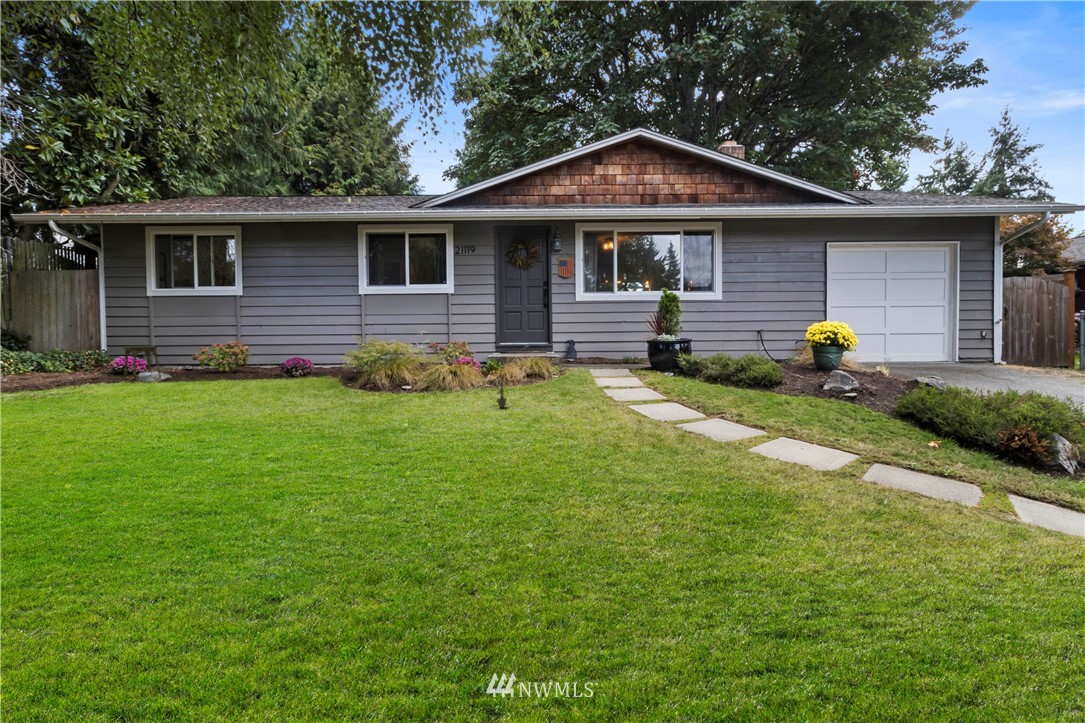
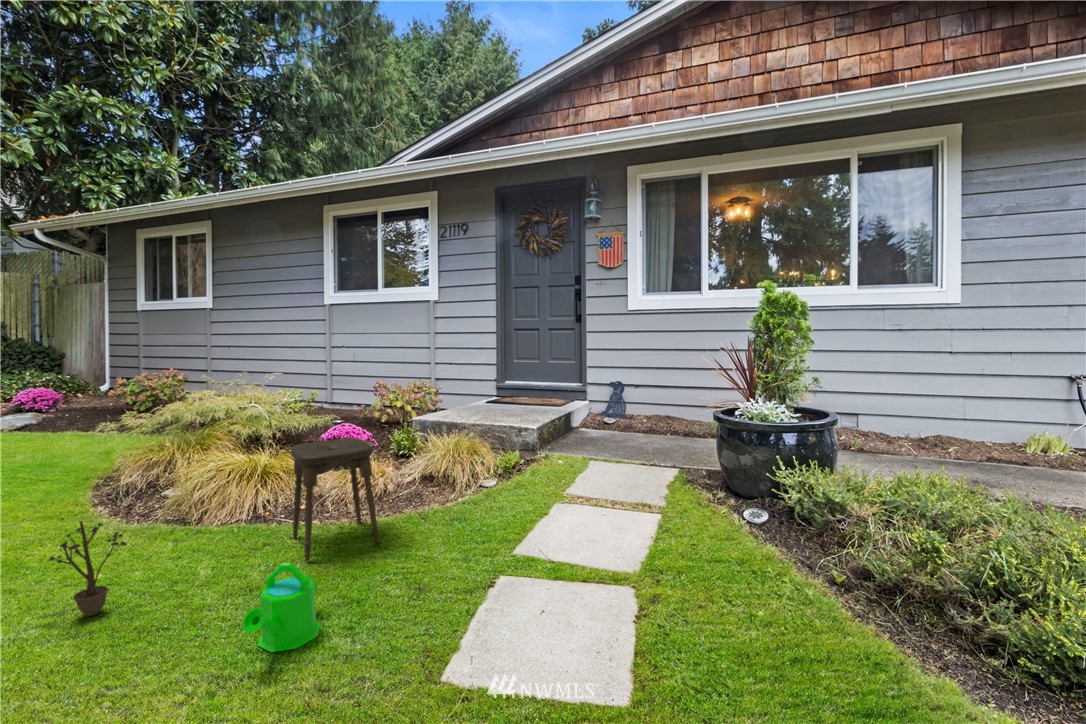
stool: present [124,345,161,380] -> present [290,438,379,561]
watering can: none [572,378,591,405] -> present [243,563,321,652]

